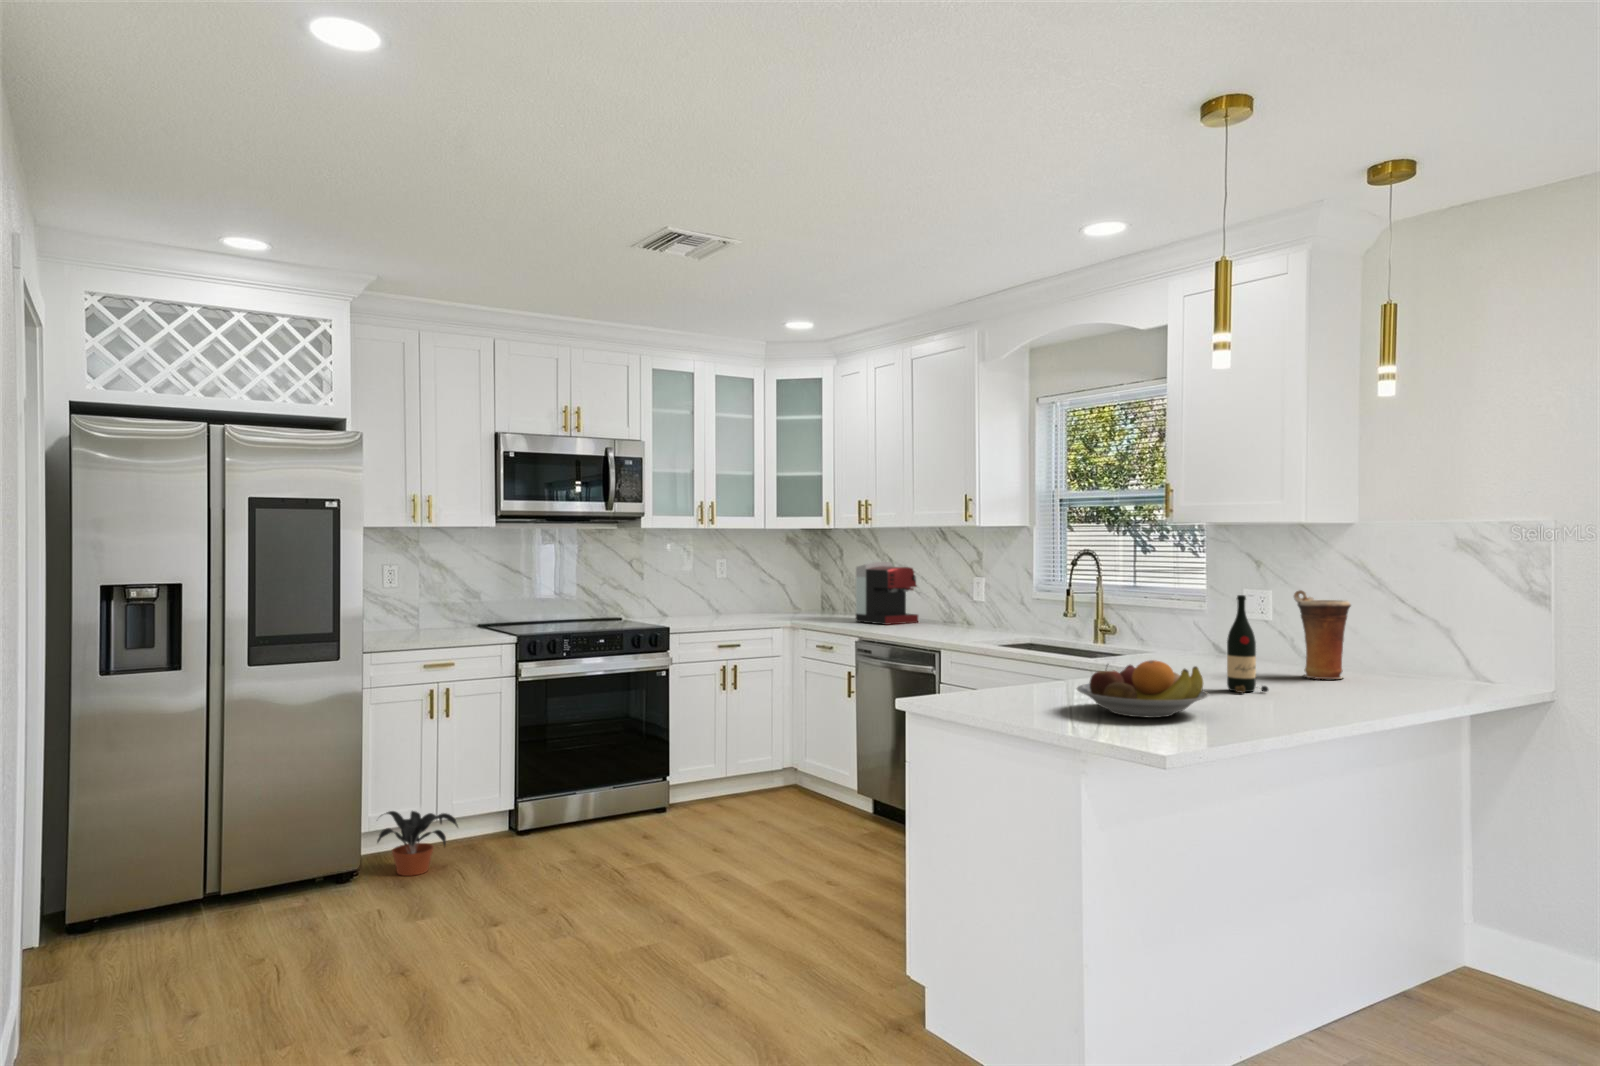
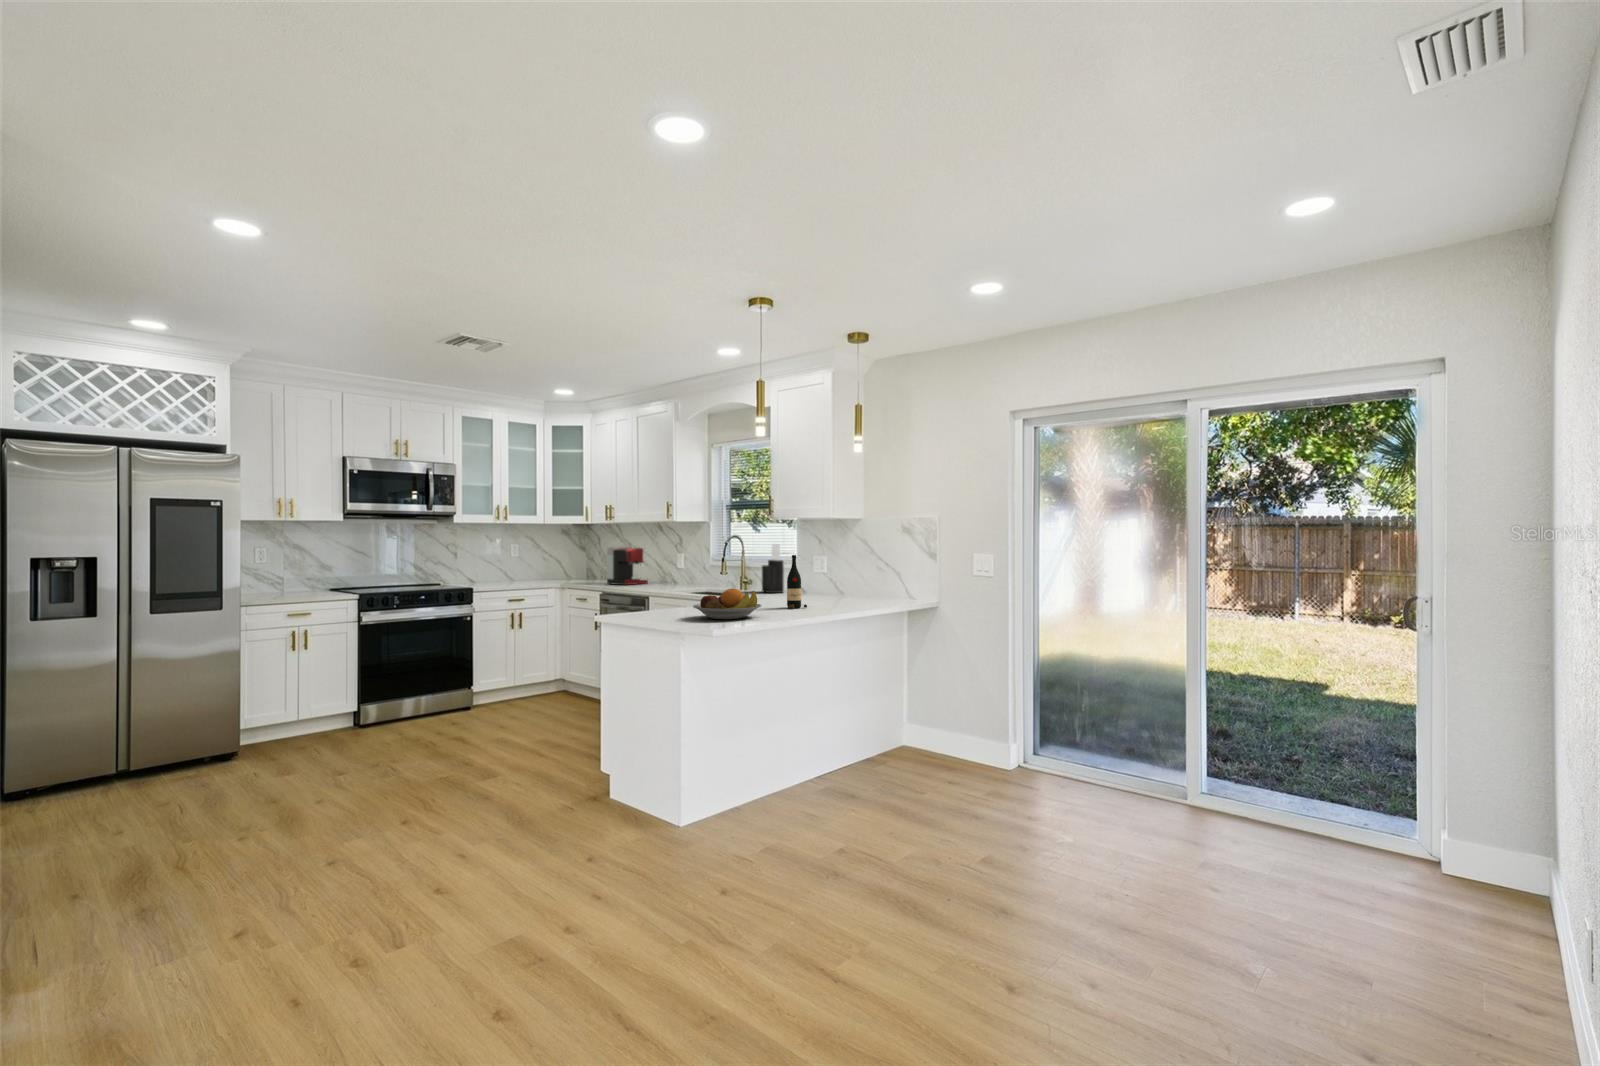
knife block: none [1130,567,1173,651] -> present [762,544,784,593]
vase: present [1294,590,1351,679] -> none [832,553,860,602]
potted plant: present [377,811,458,876] -> none [251,713,314,756]

